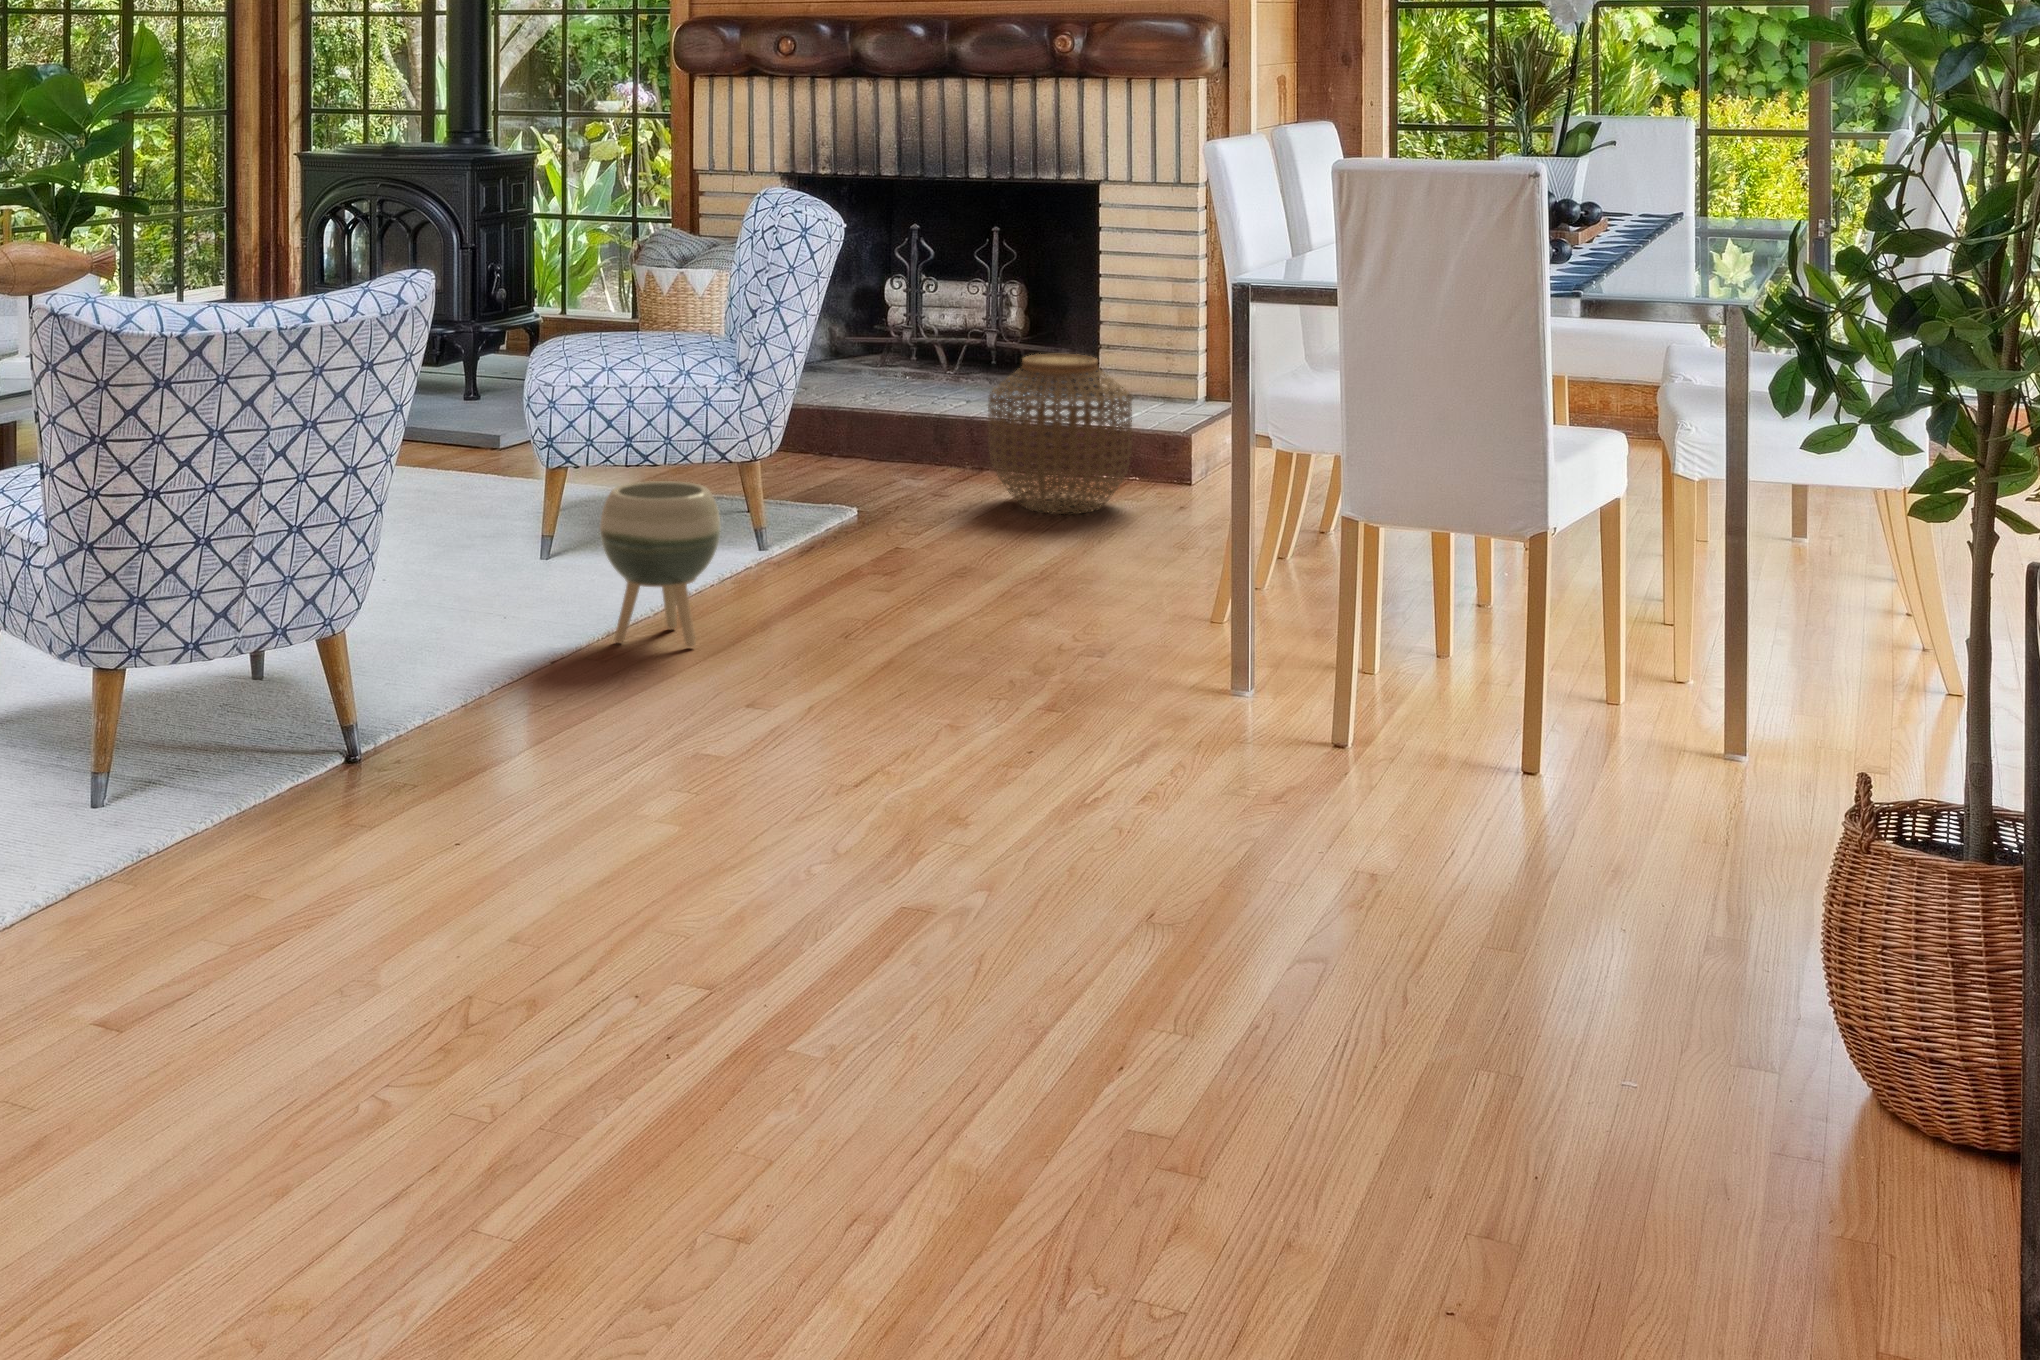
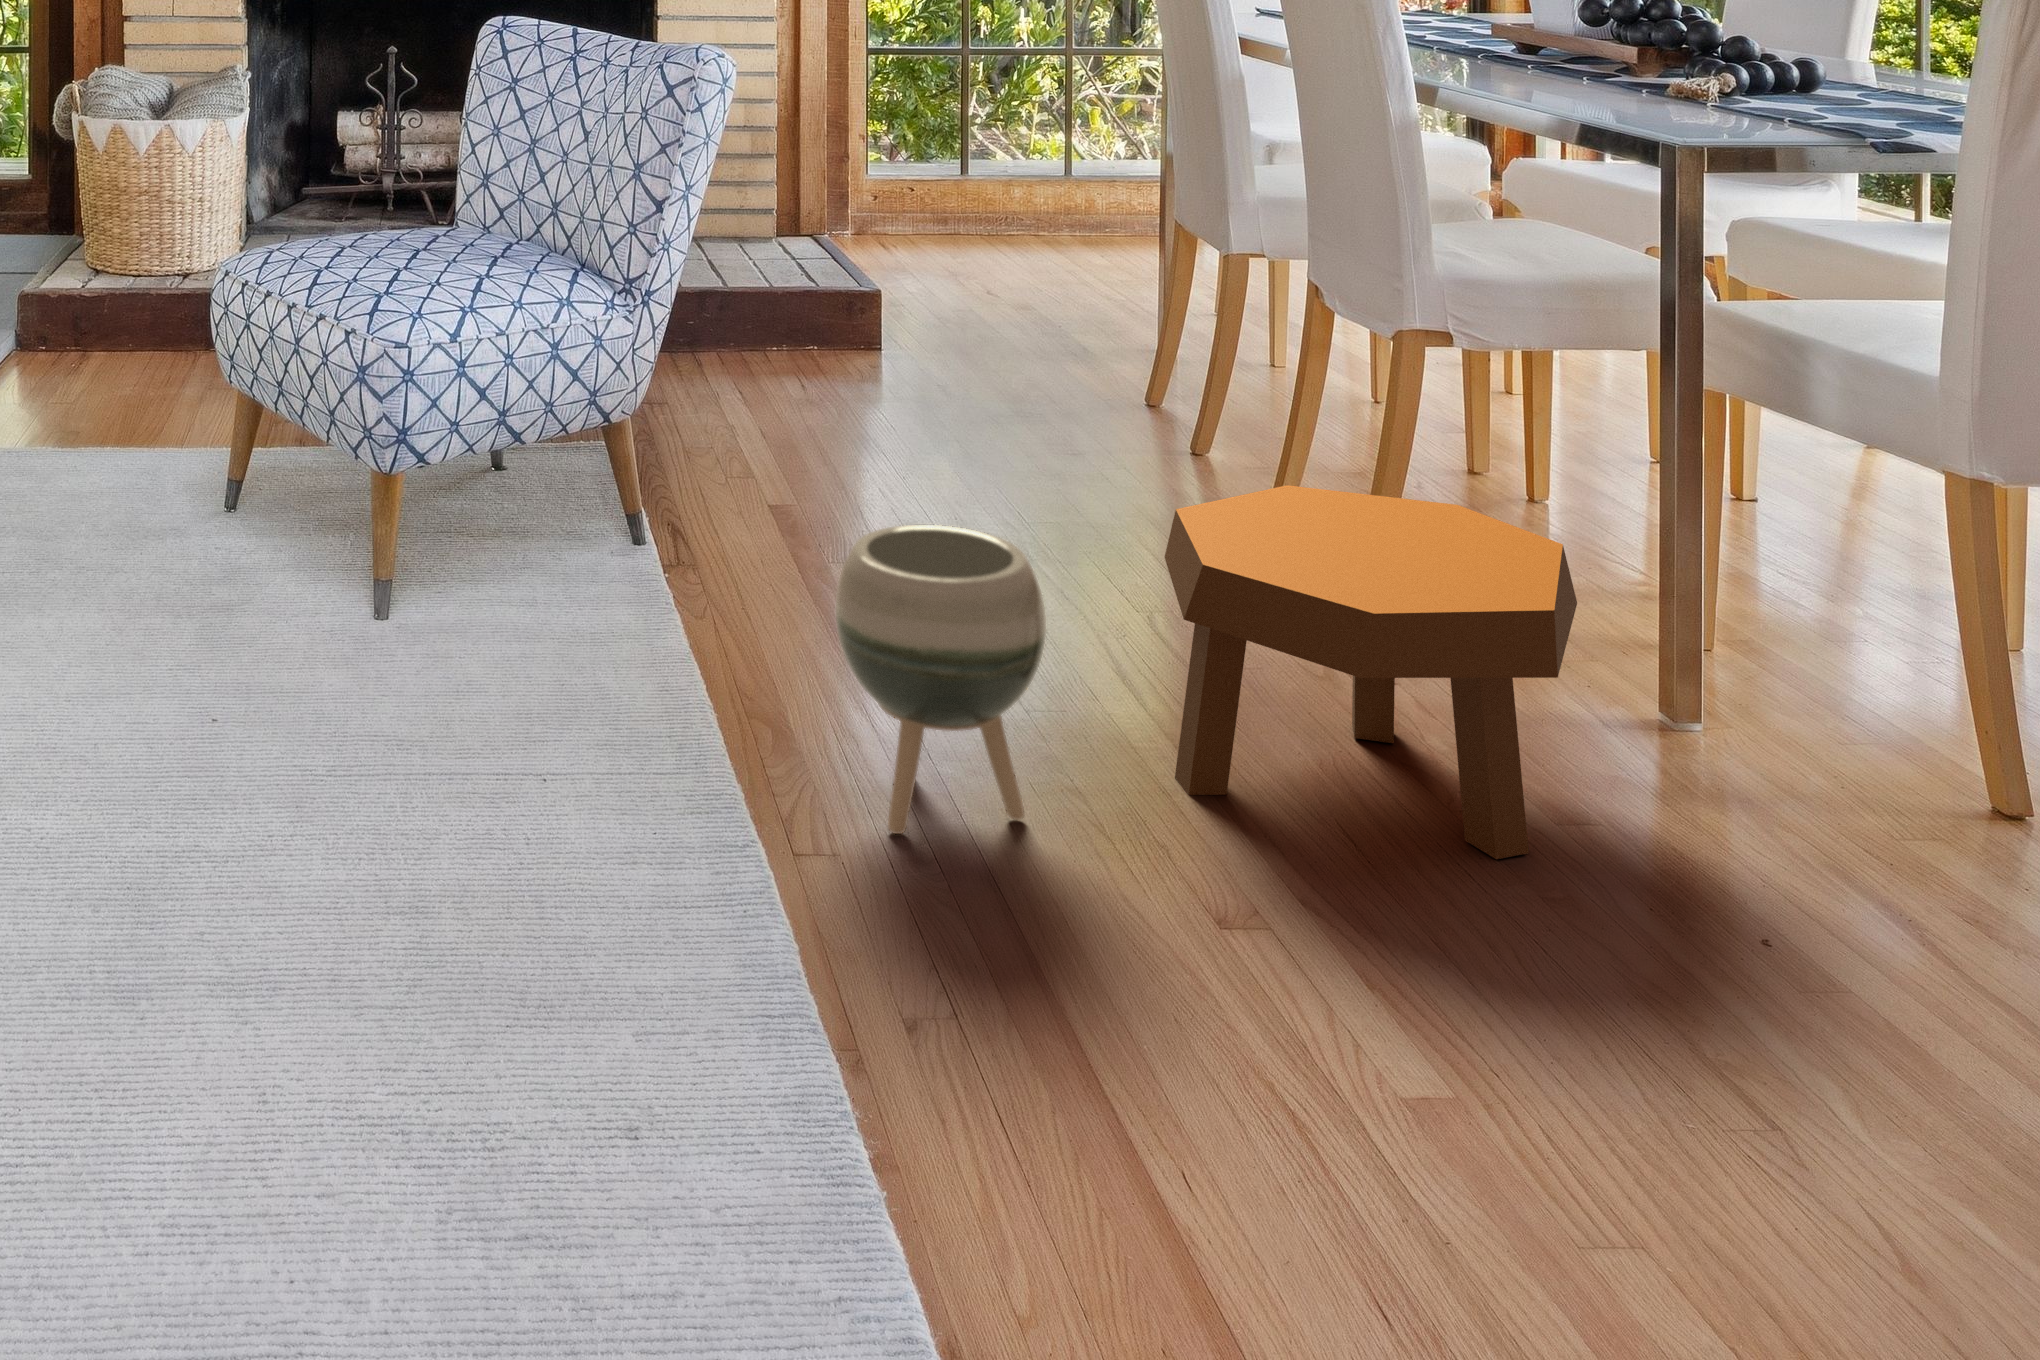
woven basket: present [988,354,1132,514] -> none [784,218,974,433]
footstool: none [795,496,1045,693] -> present [1165,485,1577,859]

